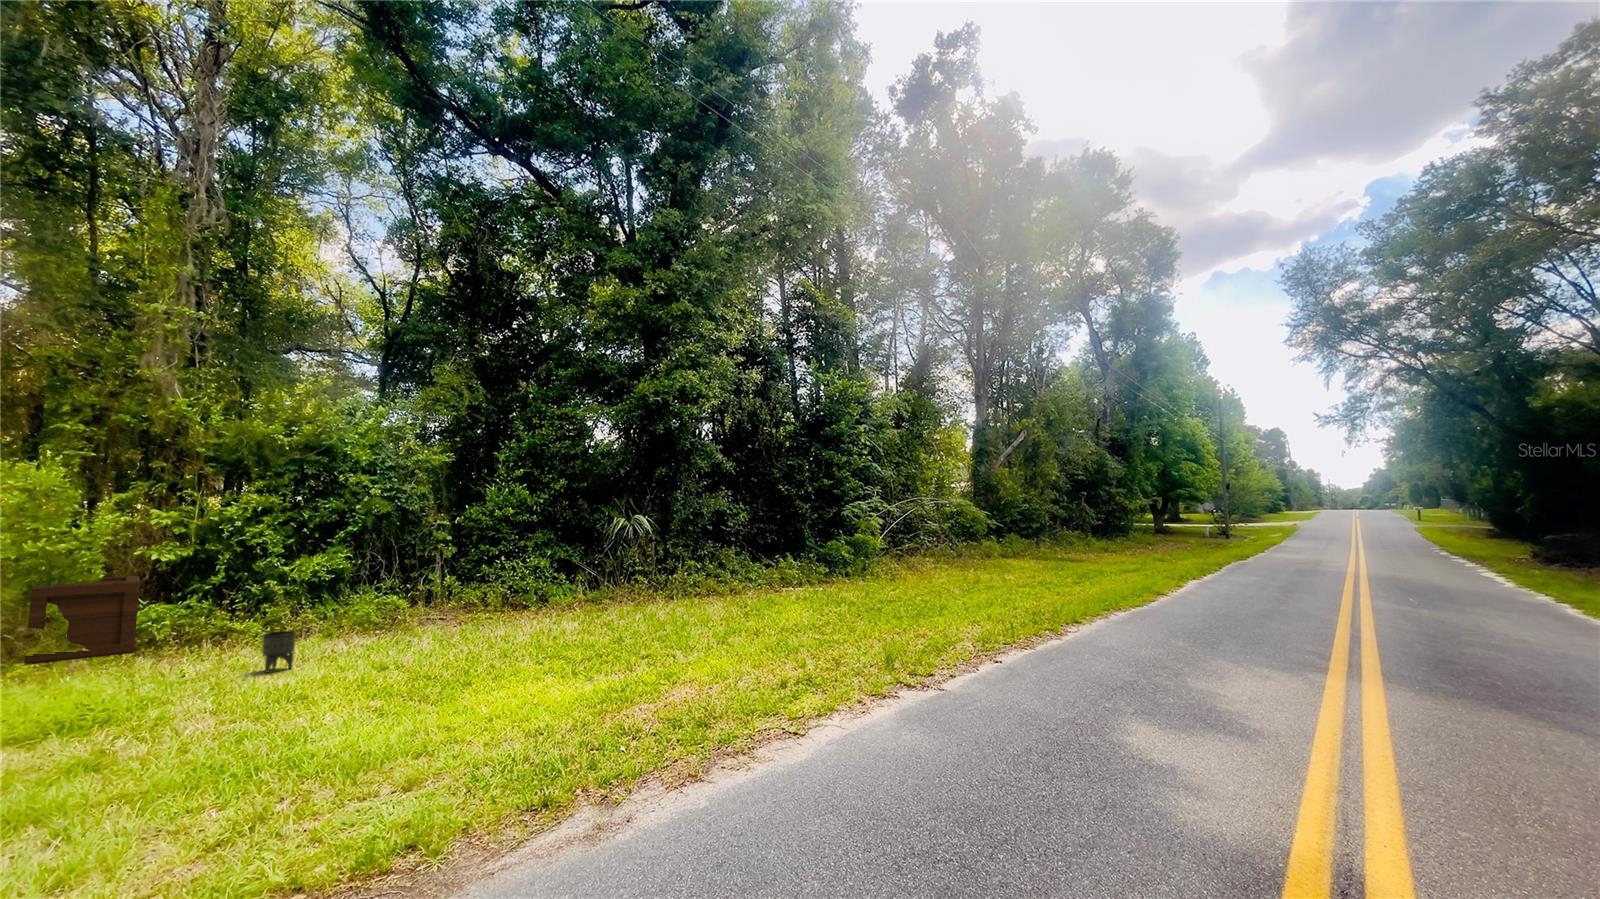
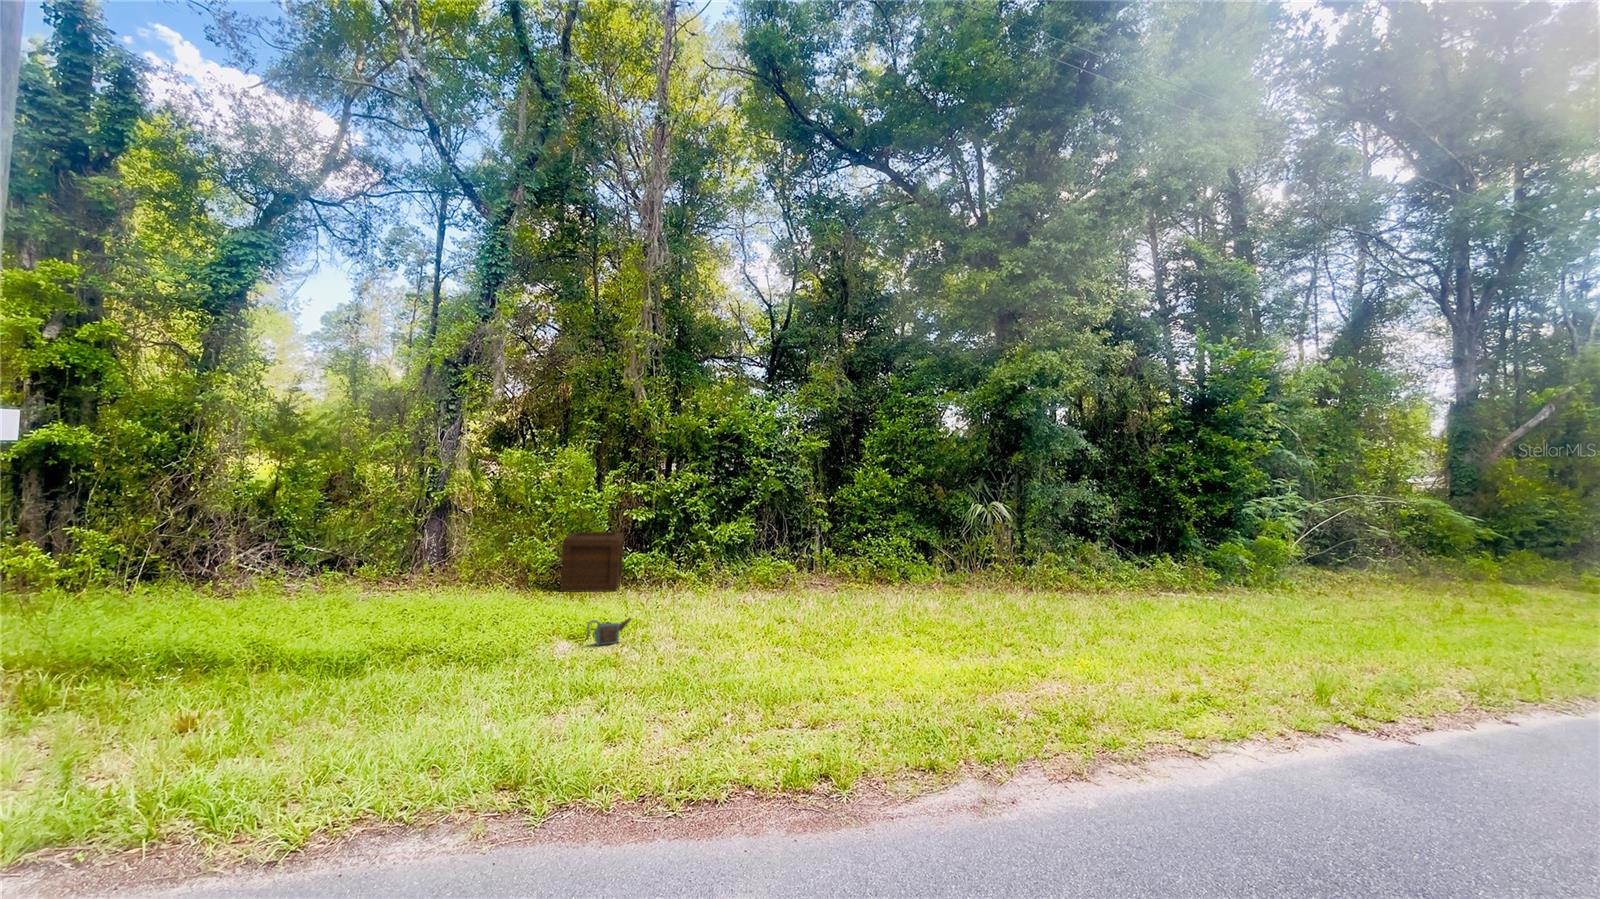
planter: present [262,631,296,673] -> none [676,600,700,636]
watering can: none [126,656,199,695] -> present [587,618,631,645]

